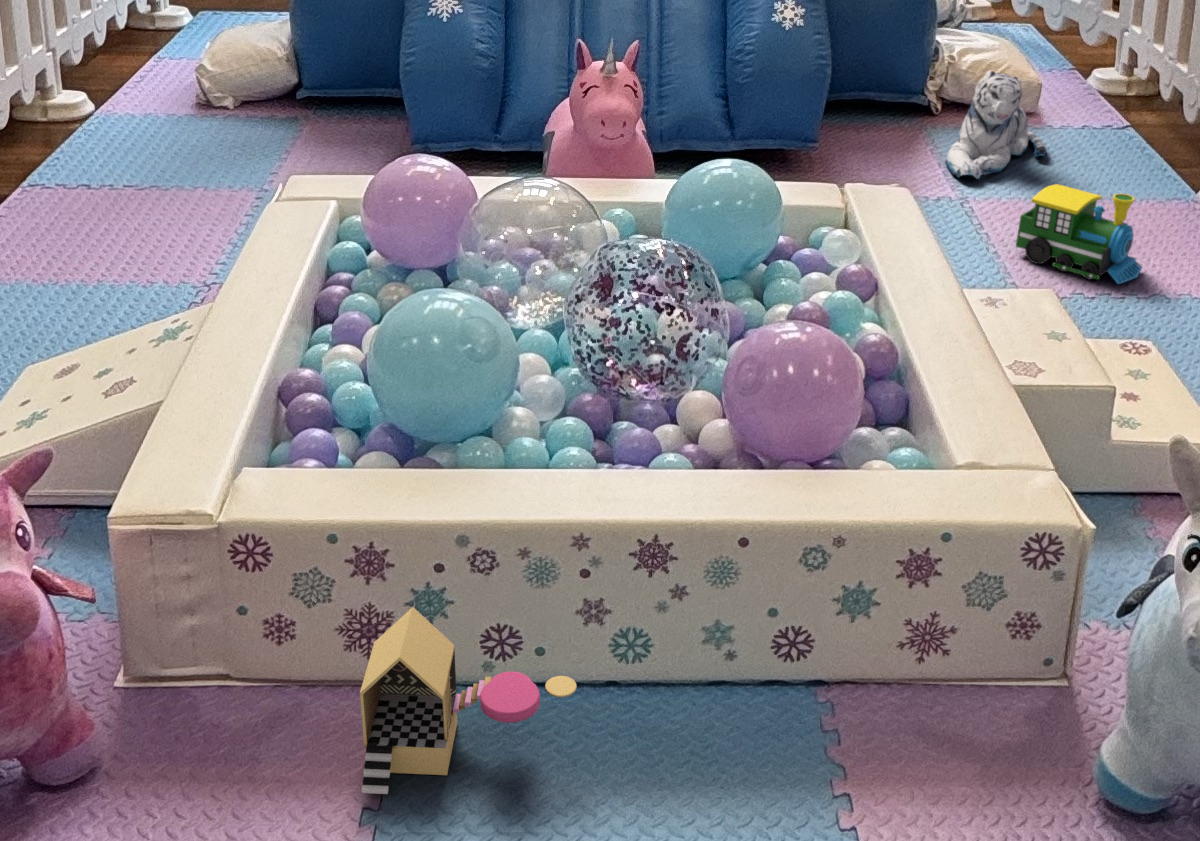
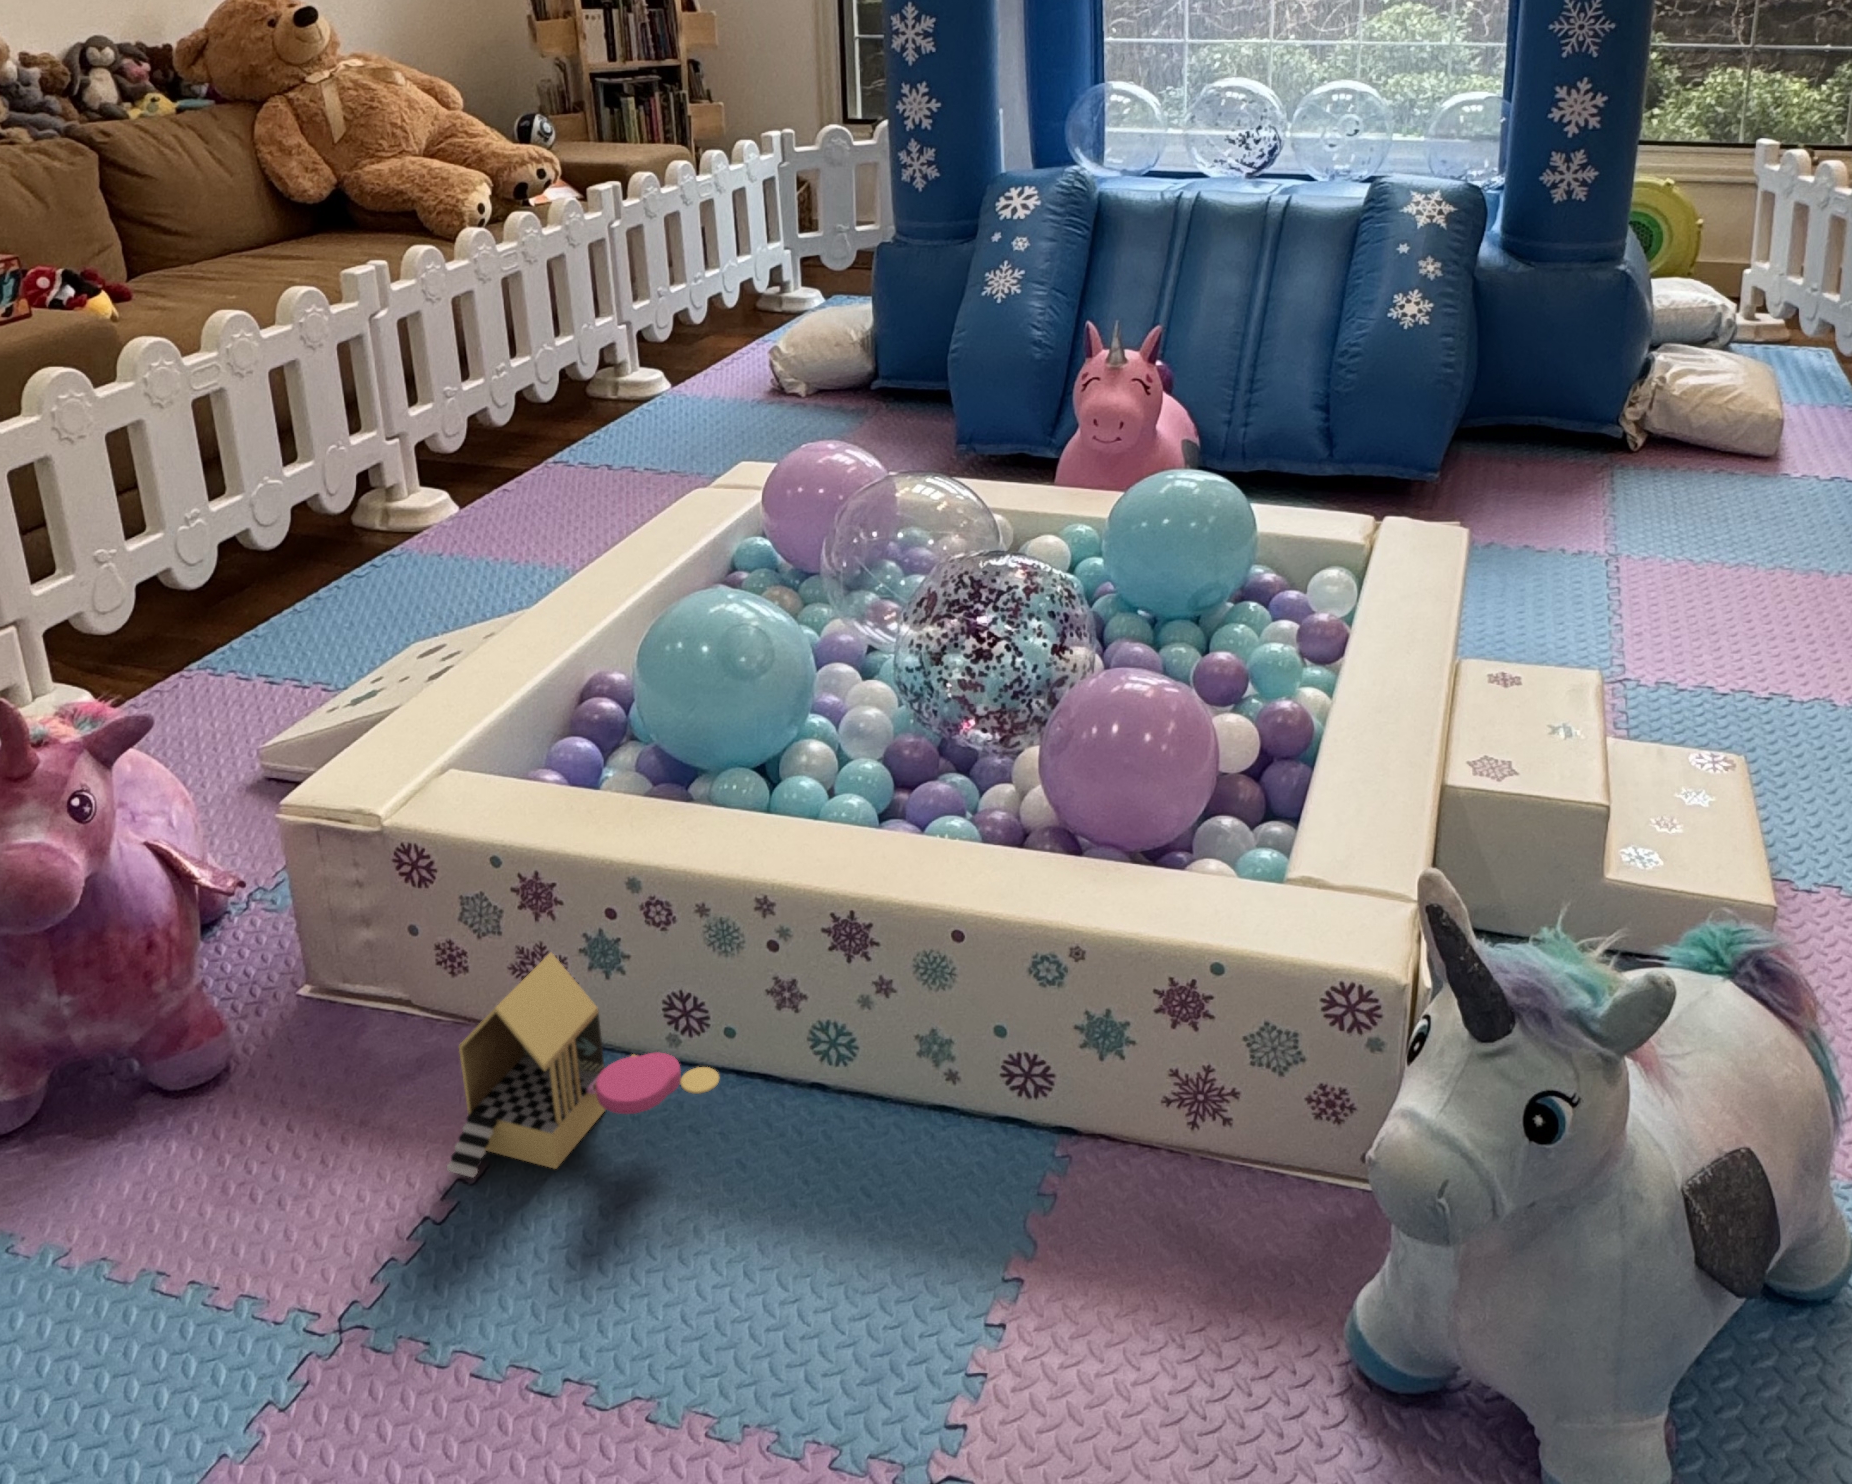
plush toy: present [945,71,1046,179] -> none [1610,396,1760,532]
toy train: present [1016,184,1142,284] -> none [1645,542,1819,680]

